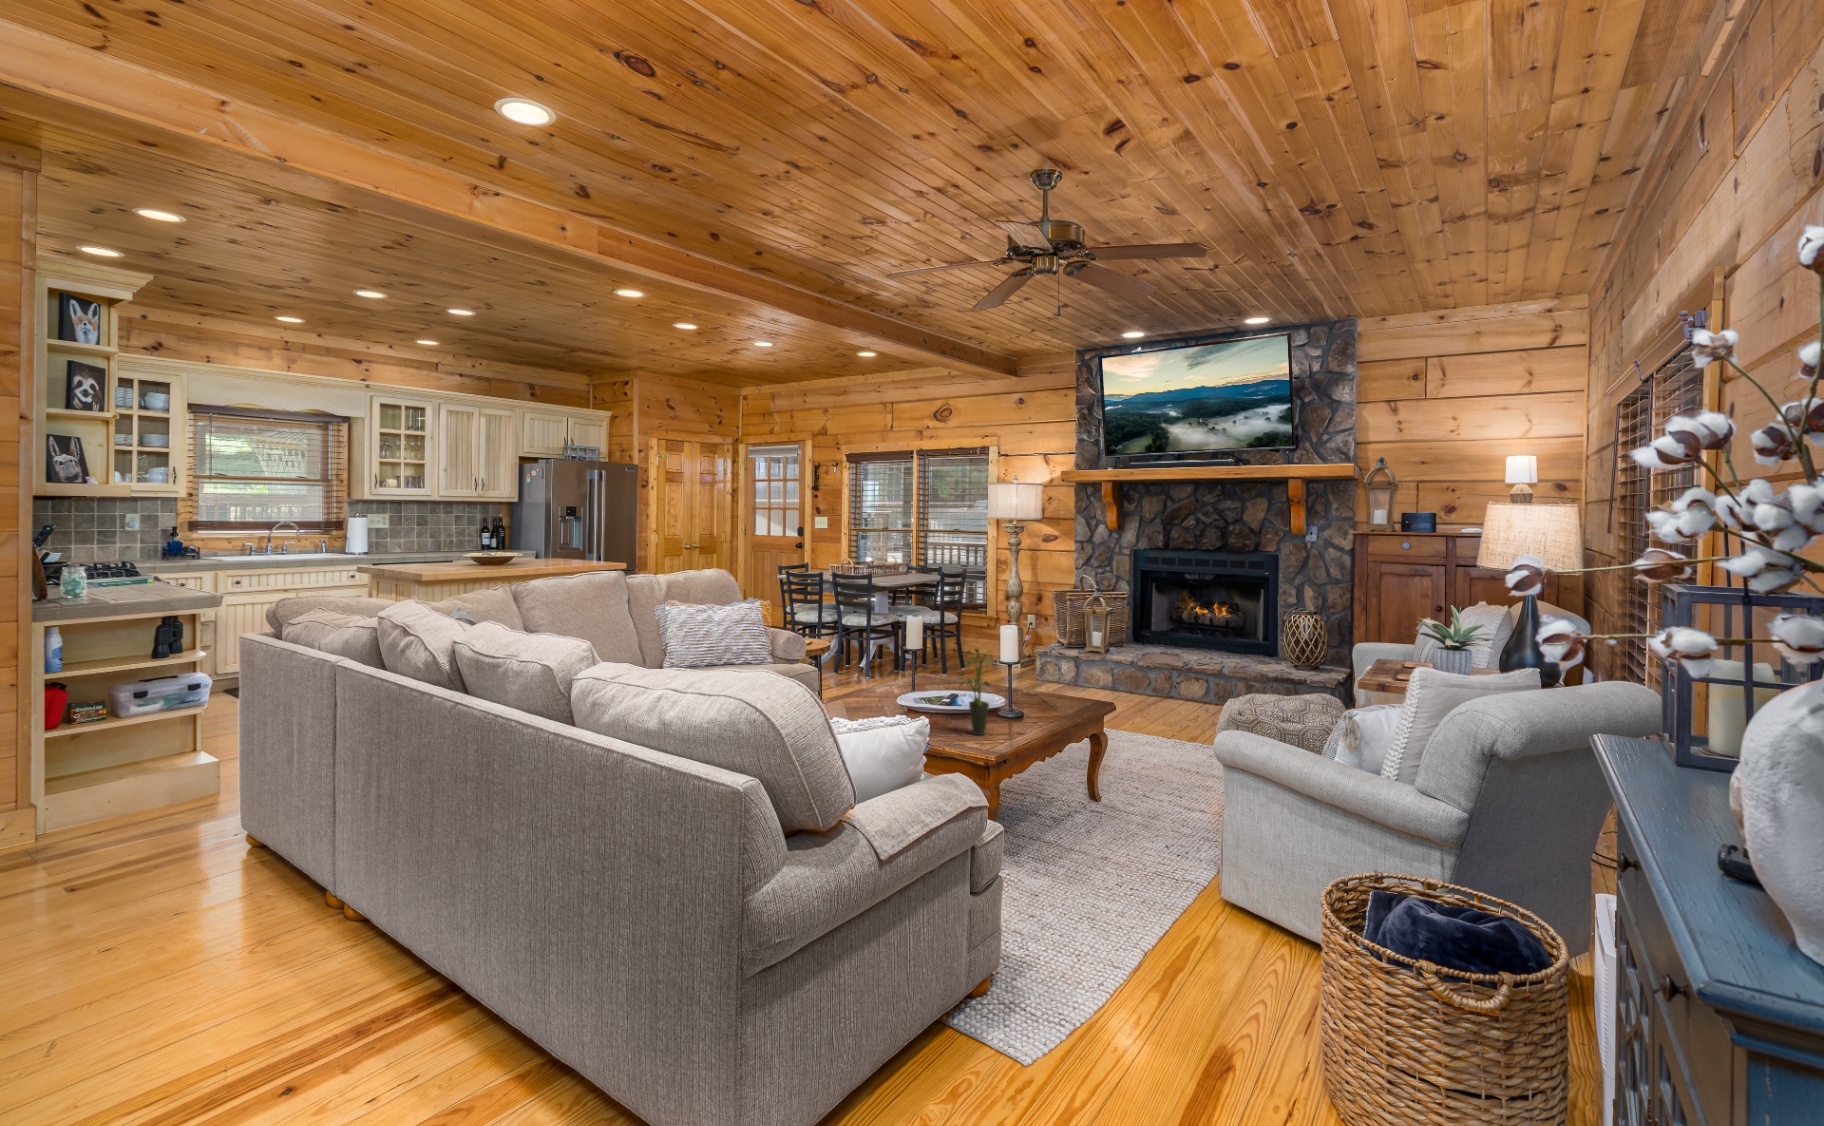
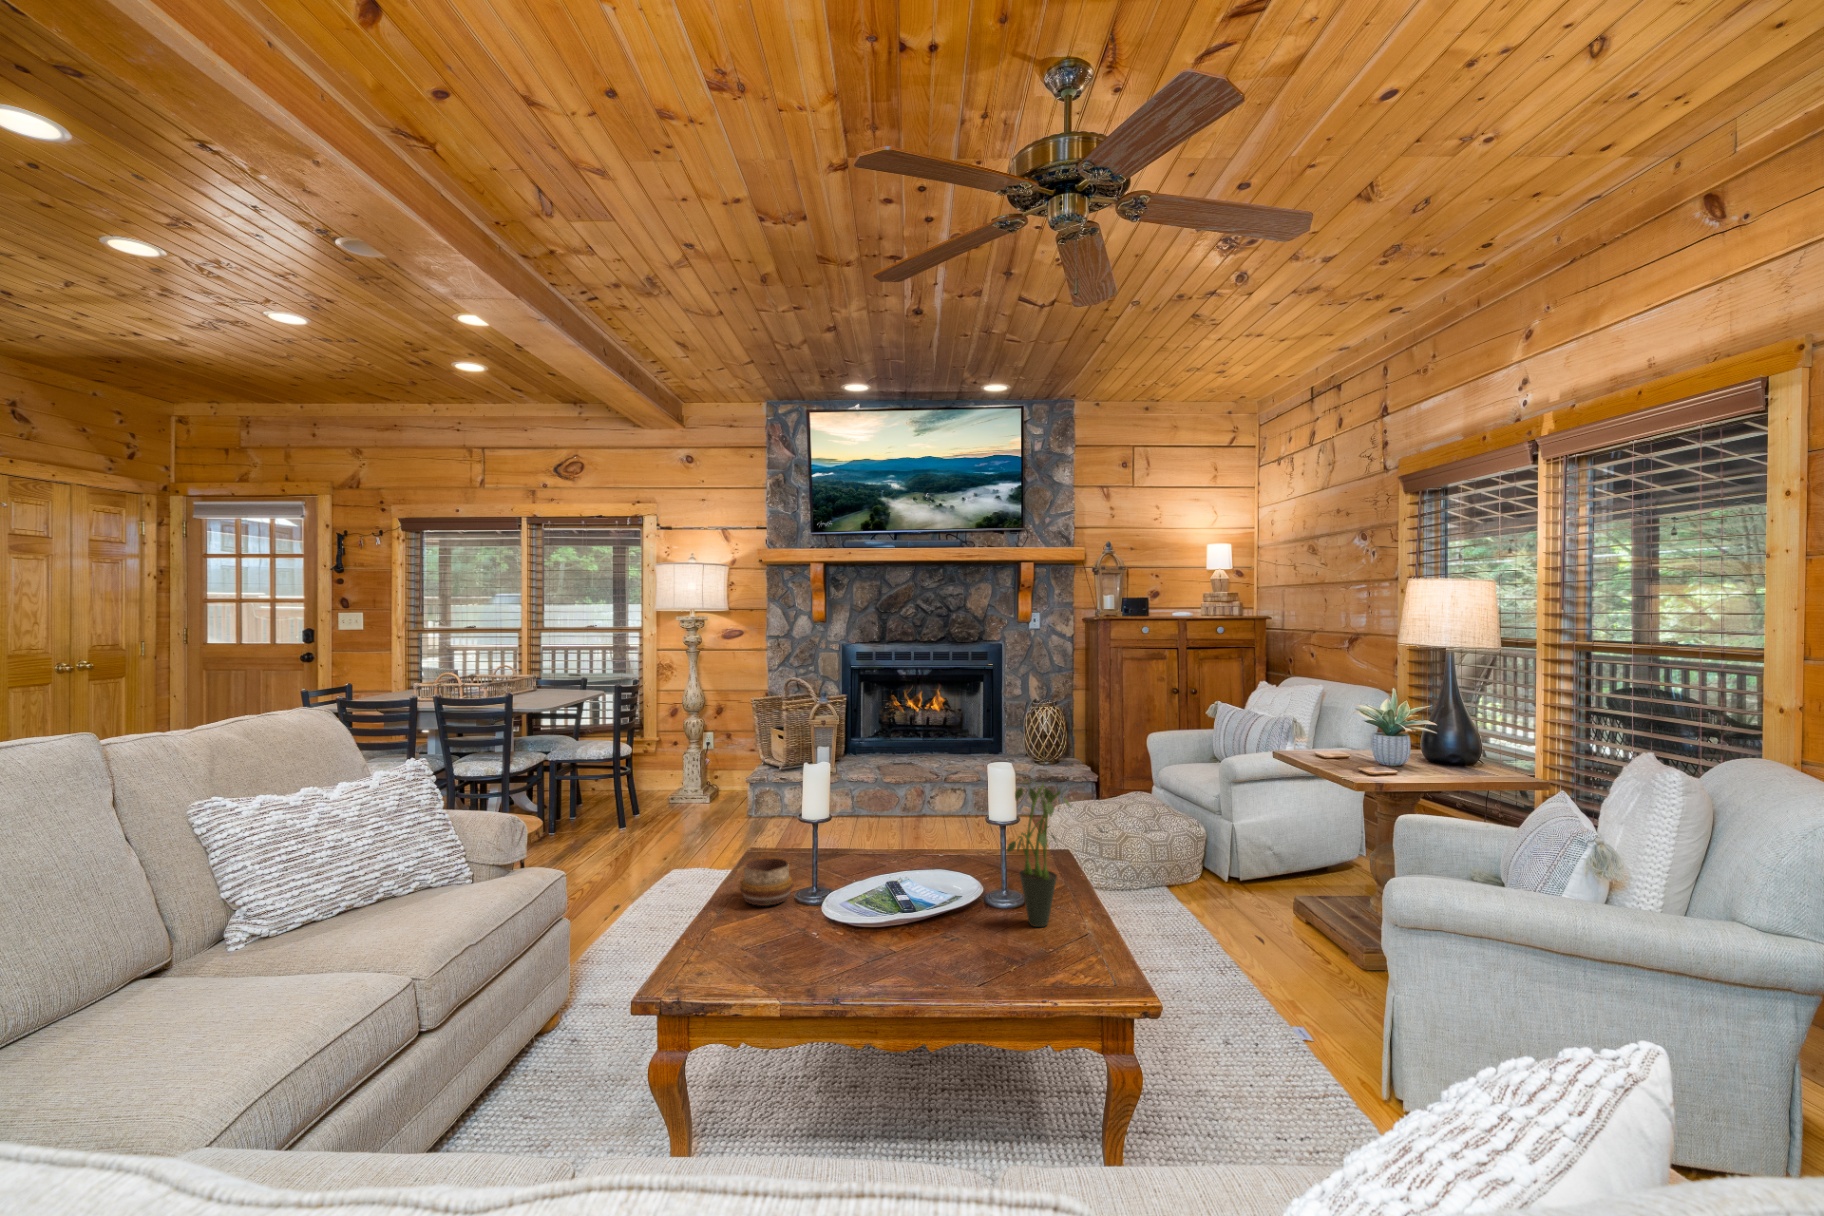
decorative bowl: none [856,679,886,703] -> present [740,858,793,906]

